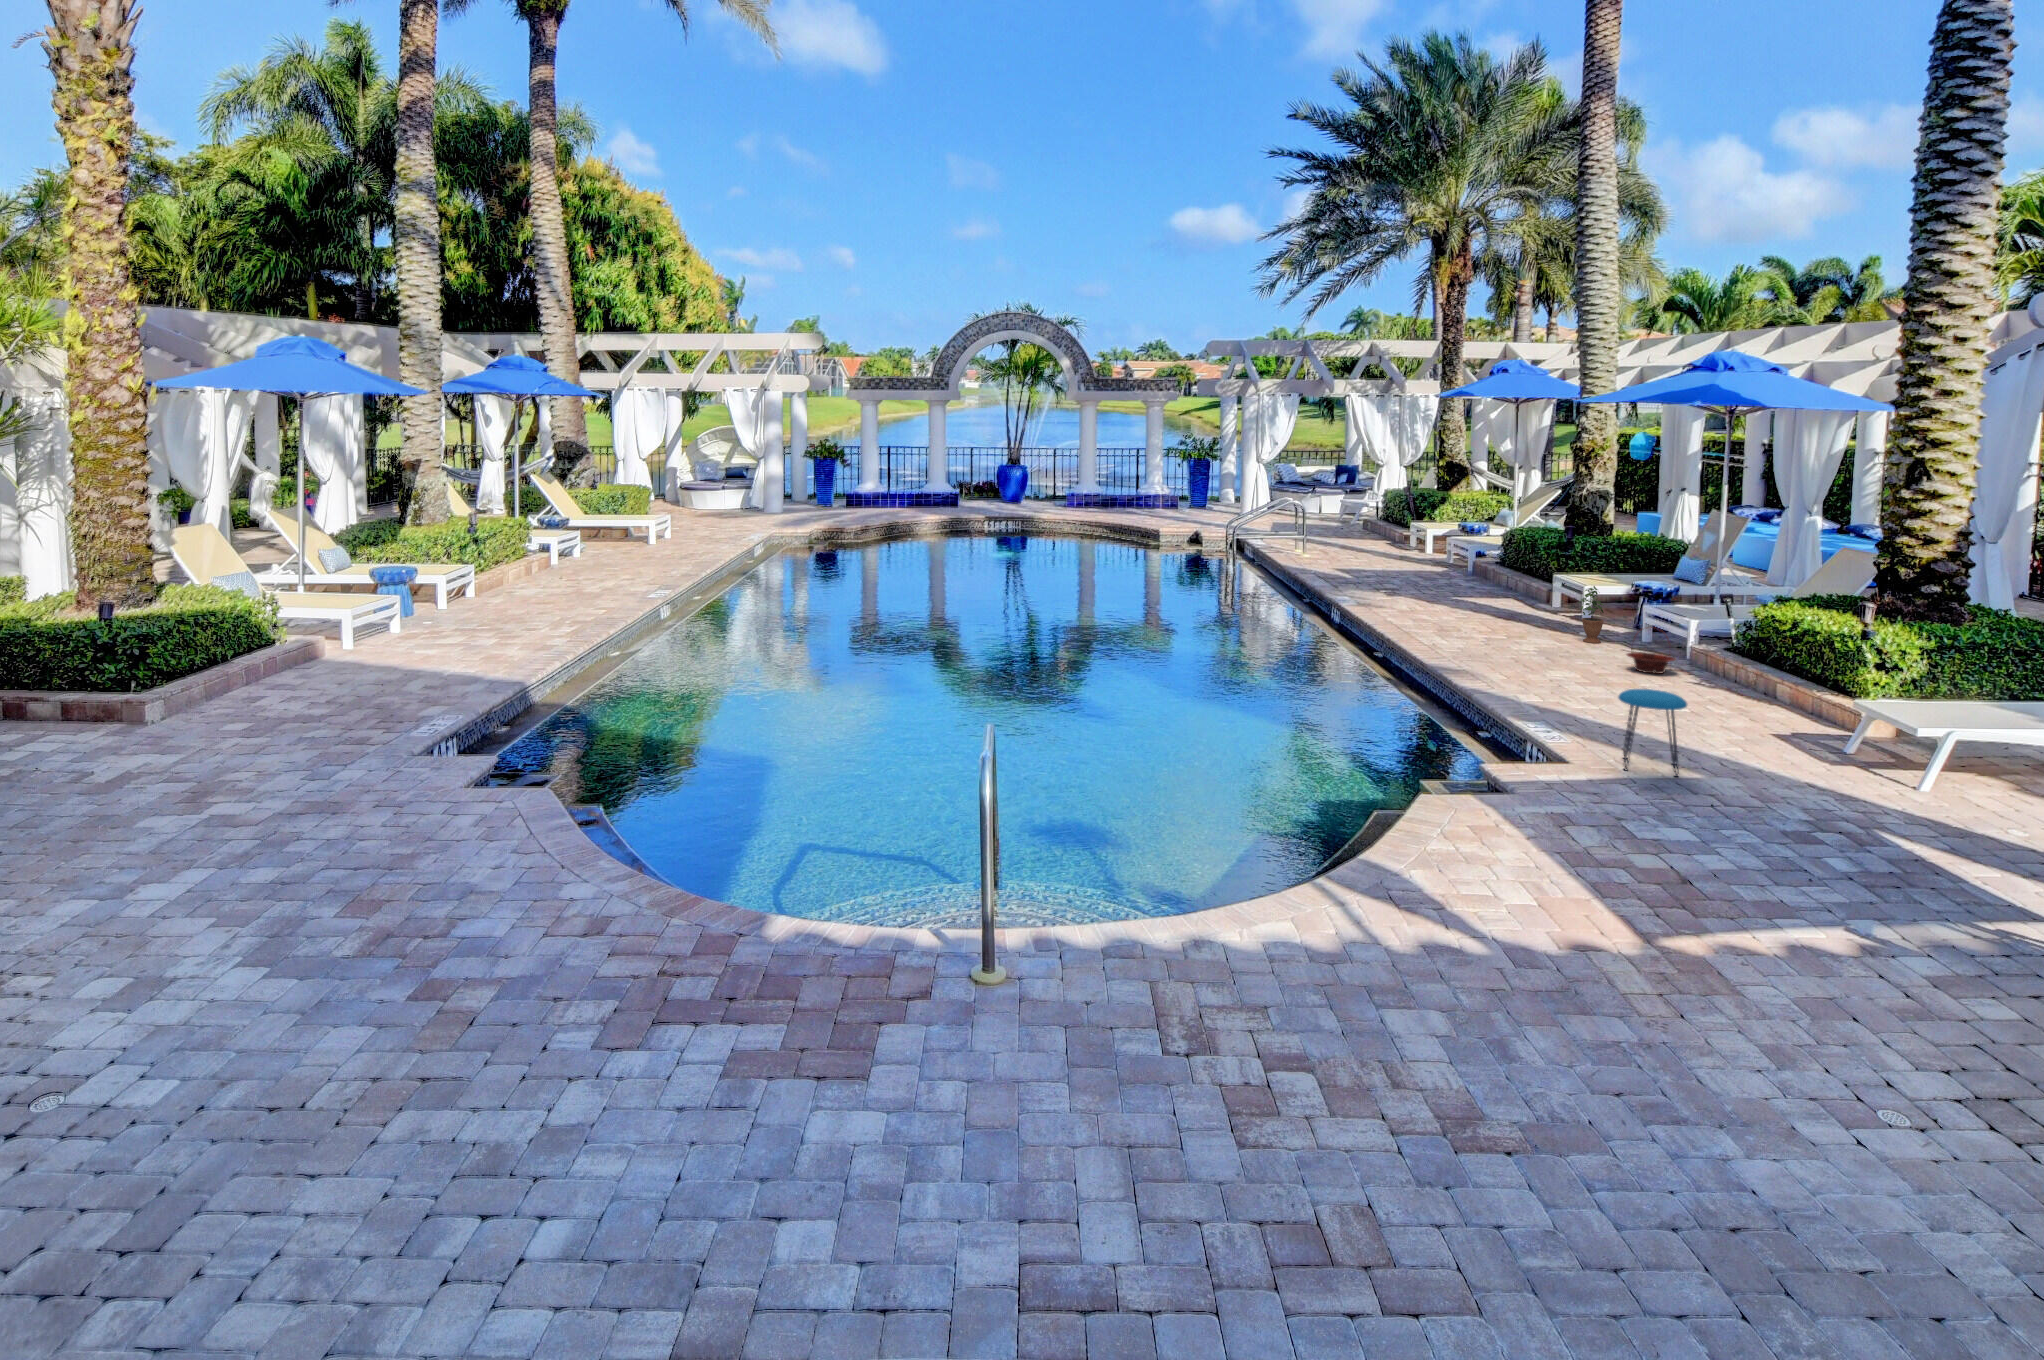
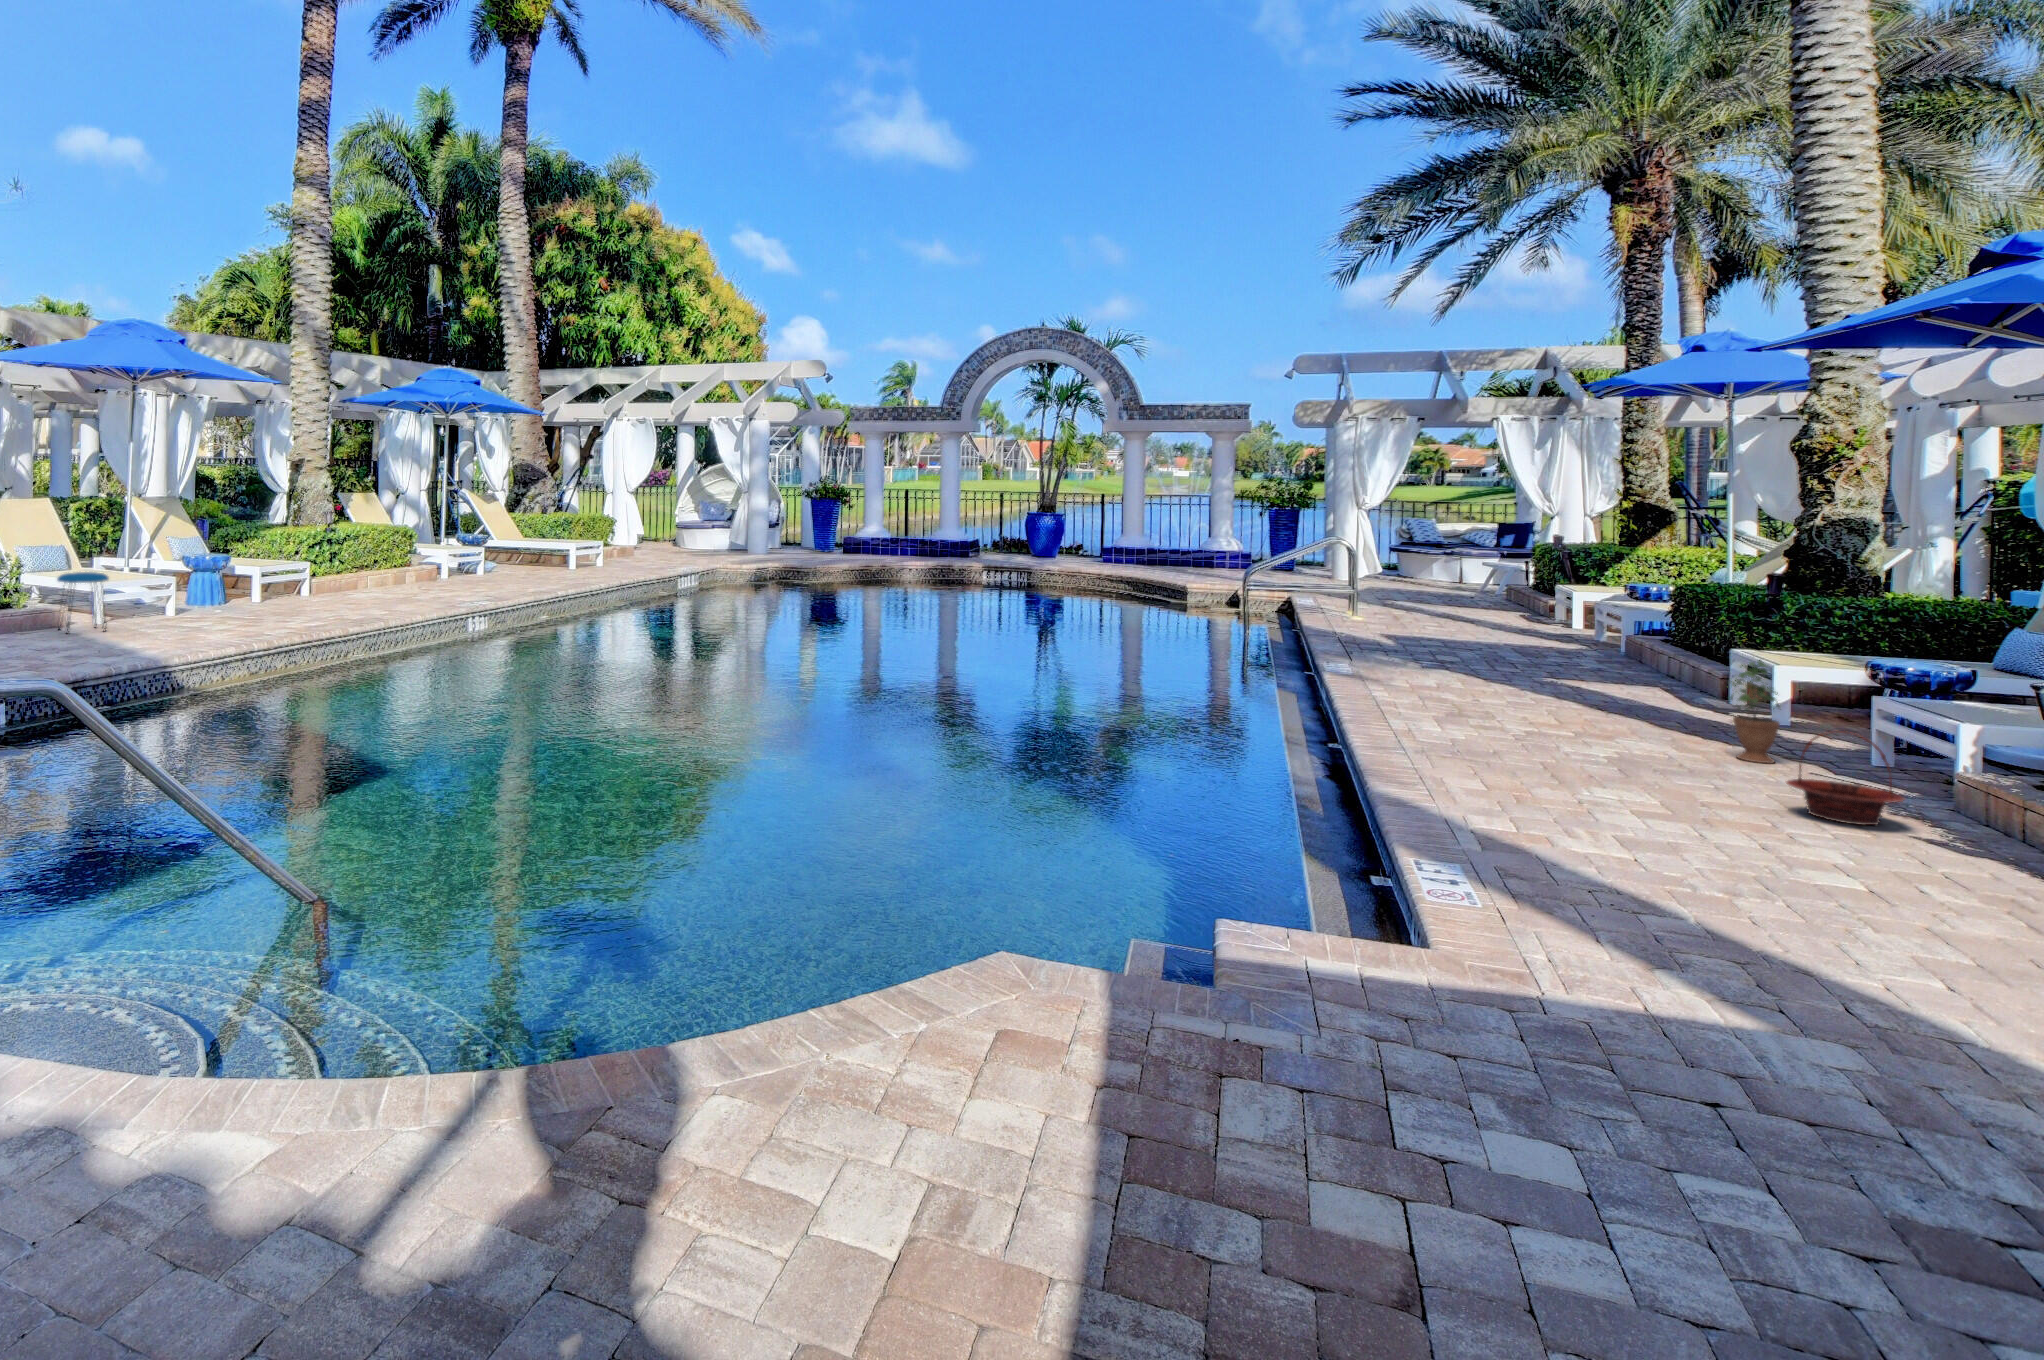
stool: present [1618,689,1687,777] -> present [57,572,109,632]

